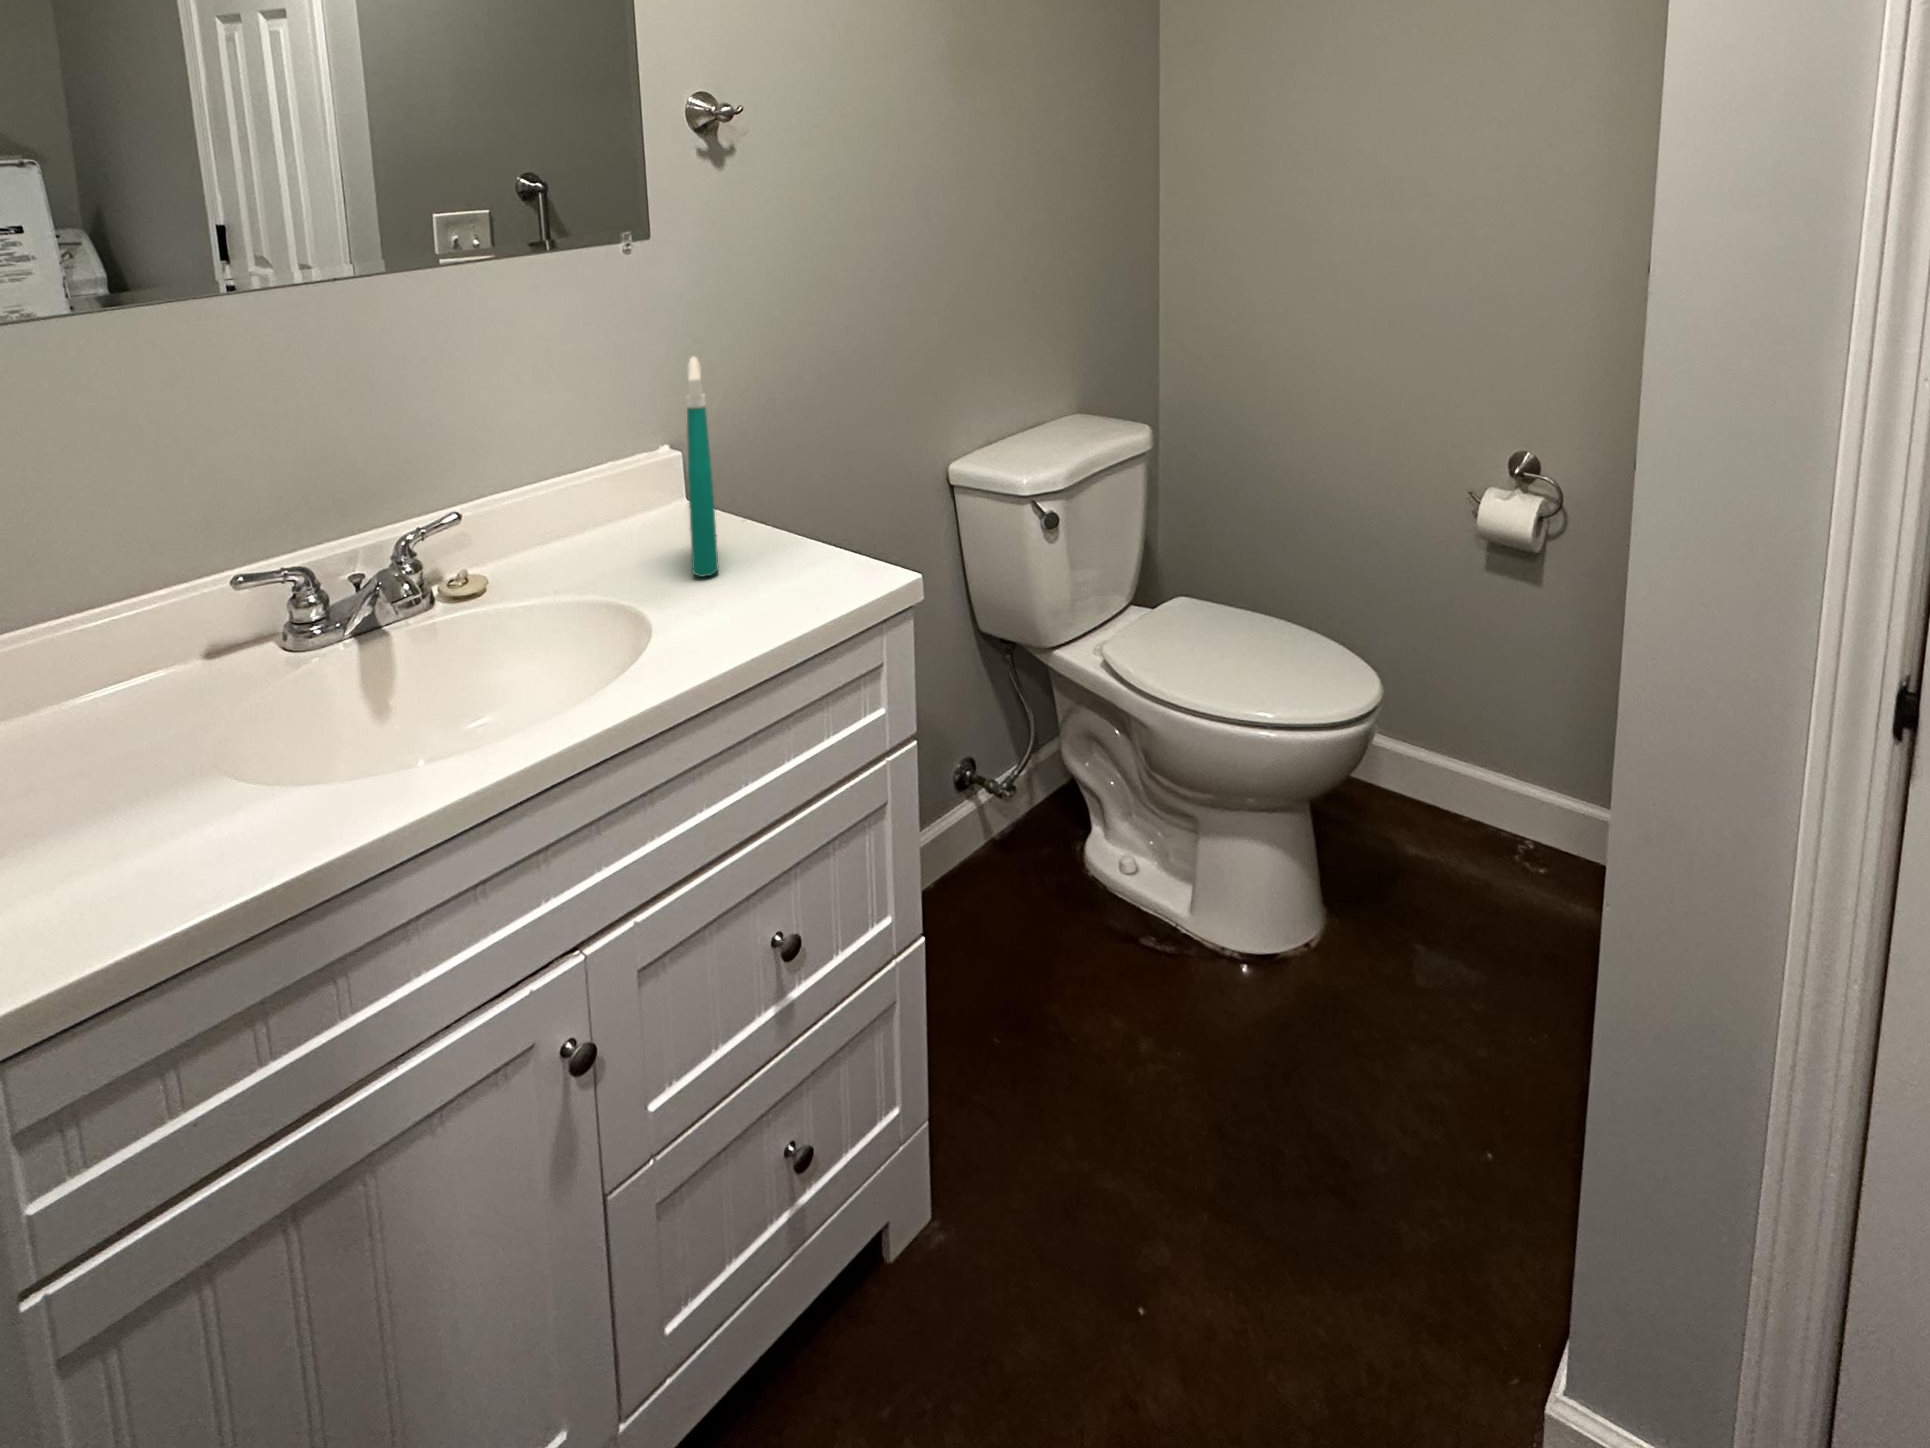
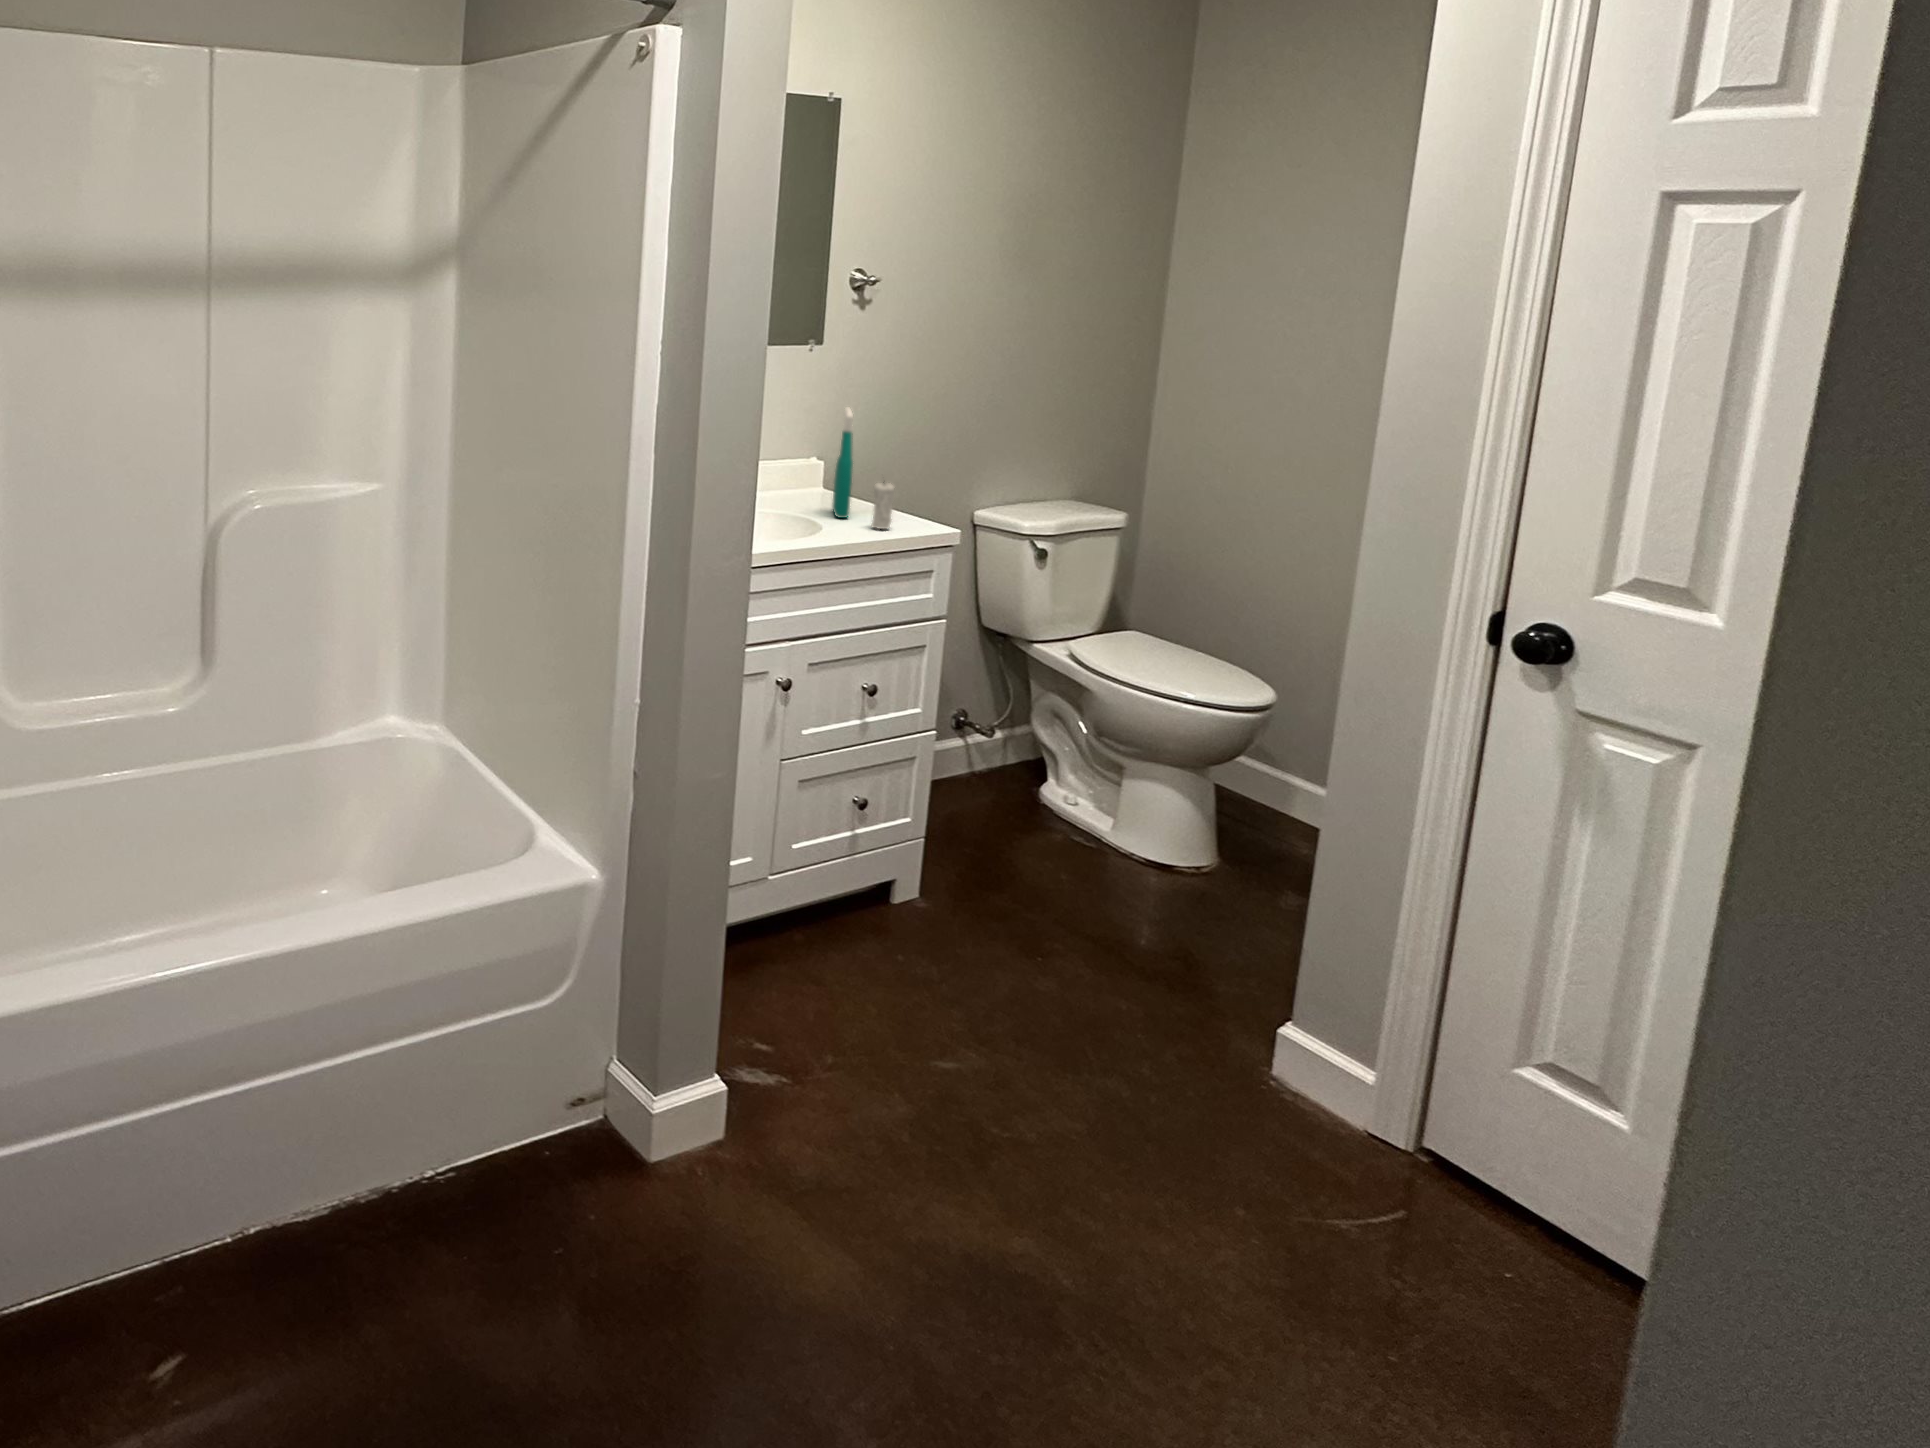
candle: none [751,490,793,600] -> present [872,483,895,529]

